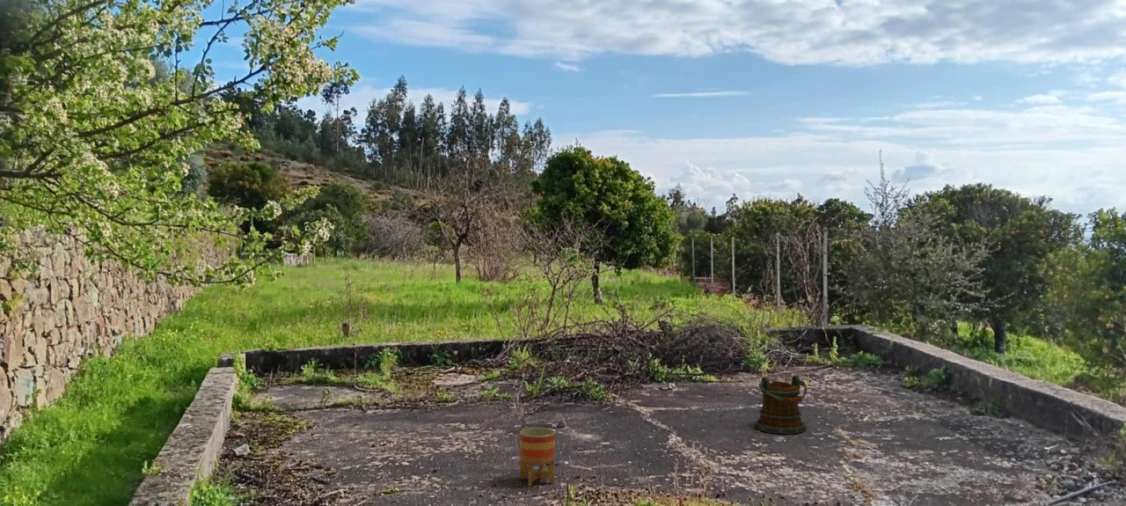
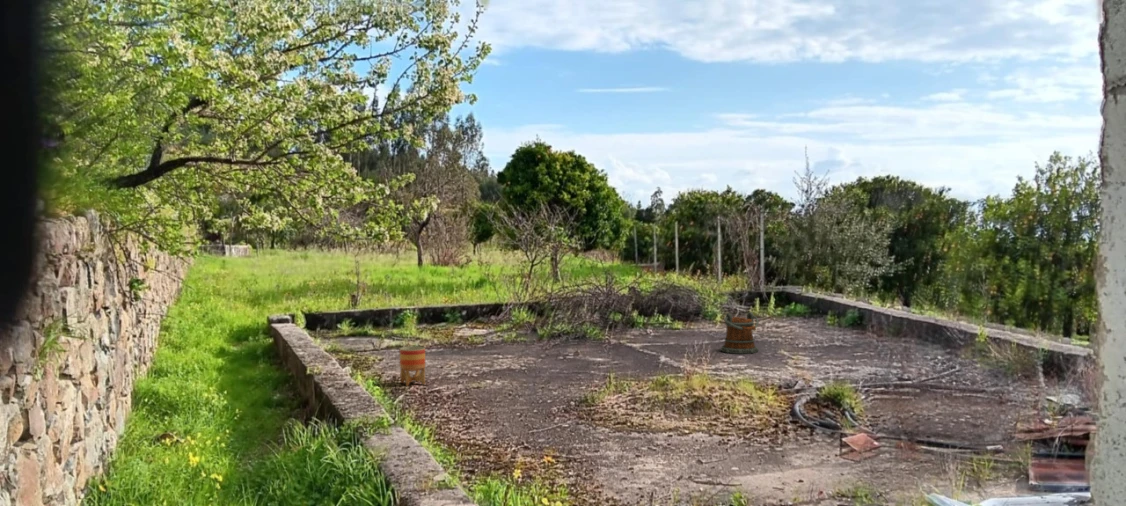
planter: present [519,428,555,486] -> present [400,347,425,386]

